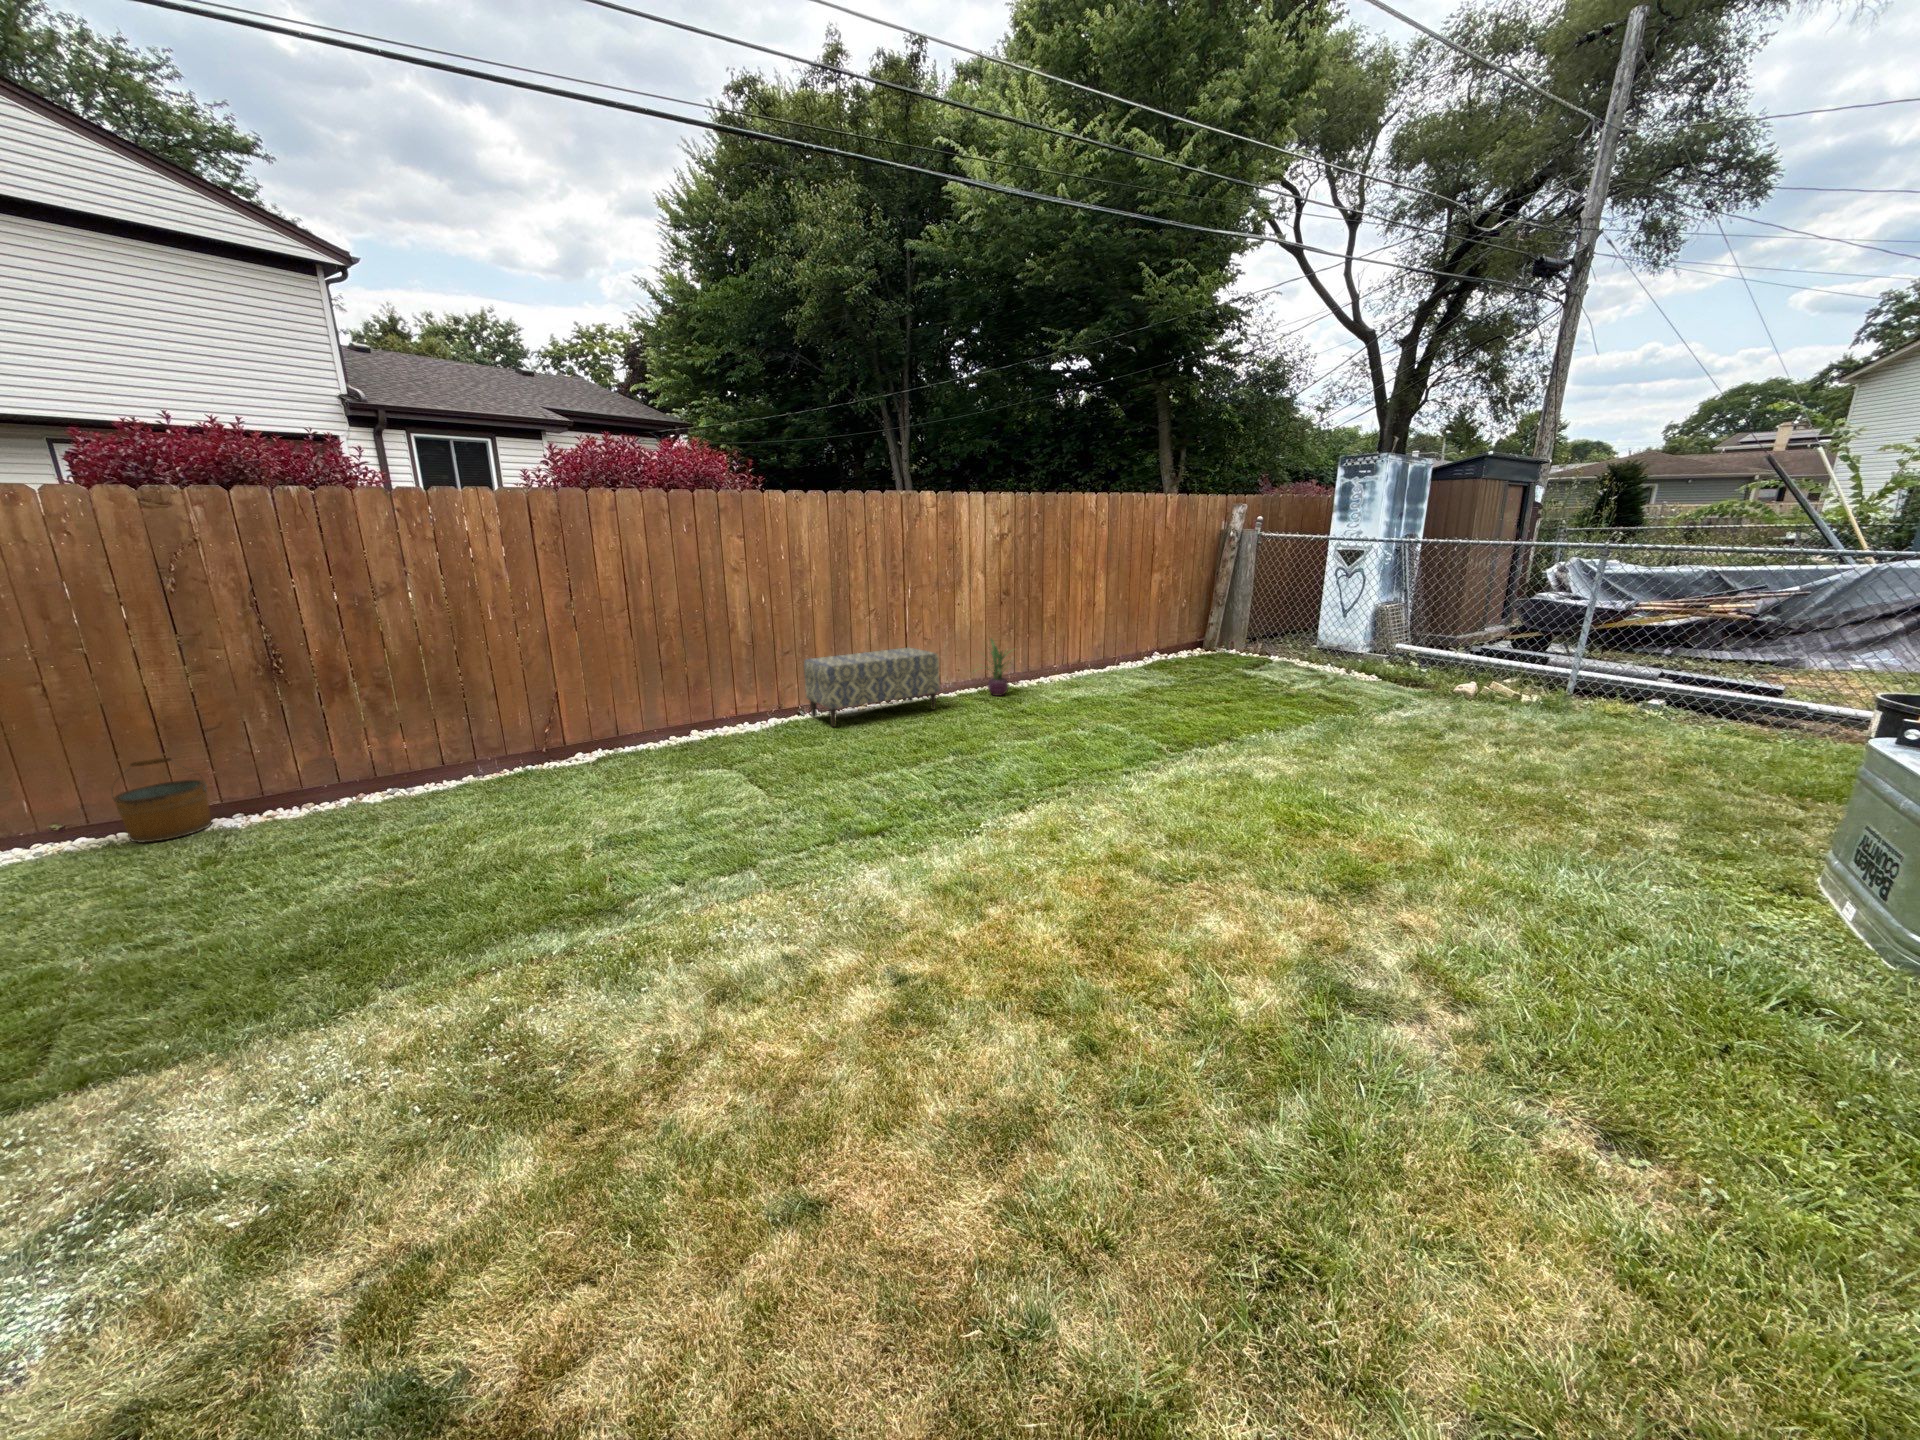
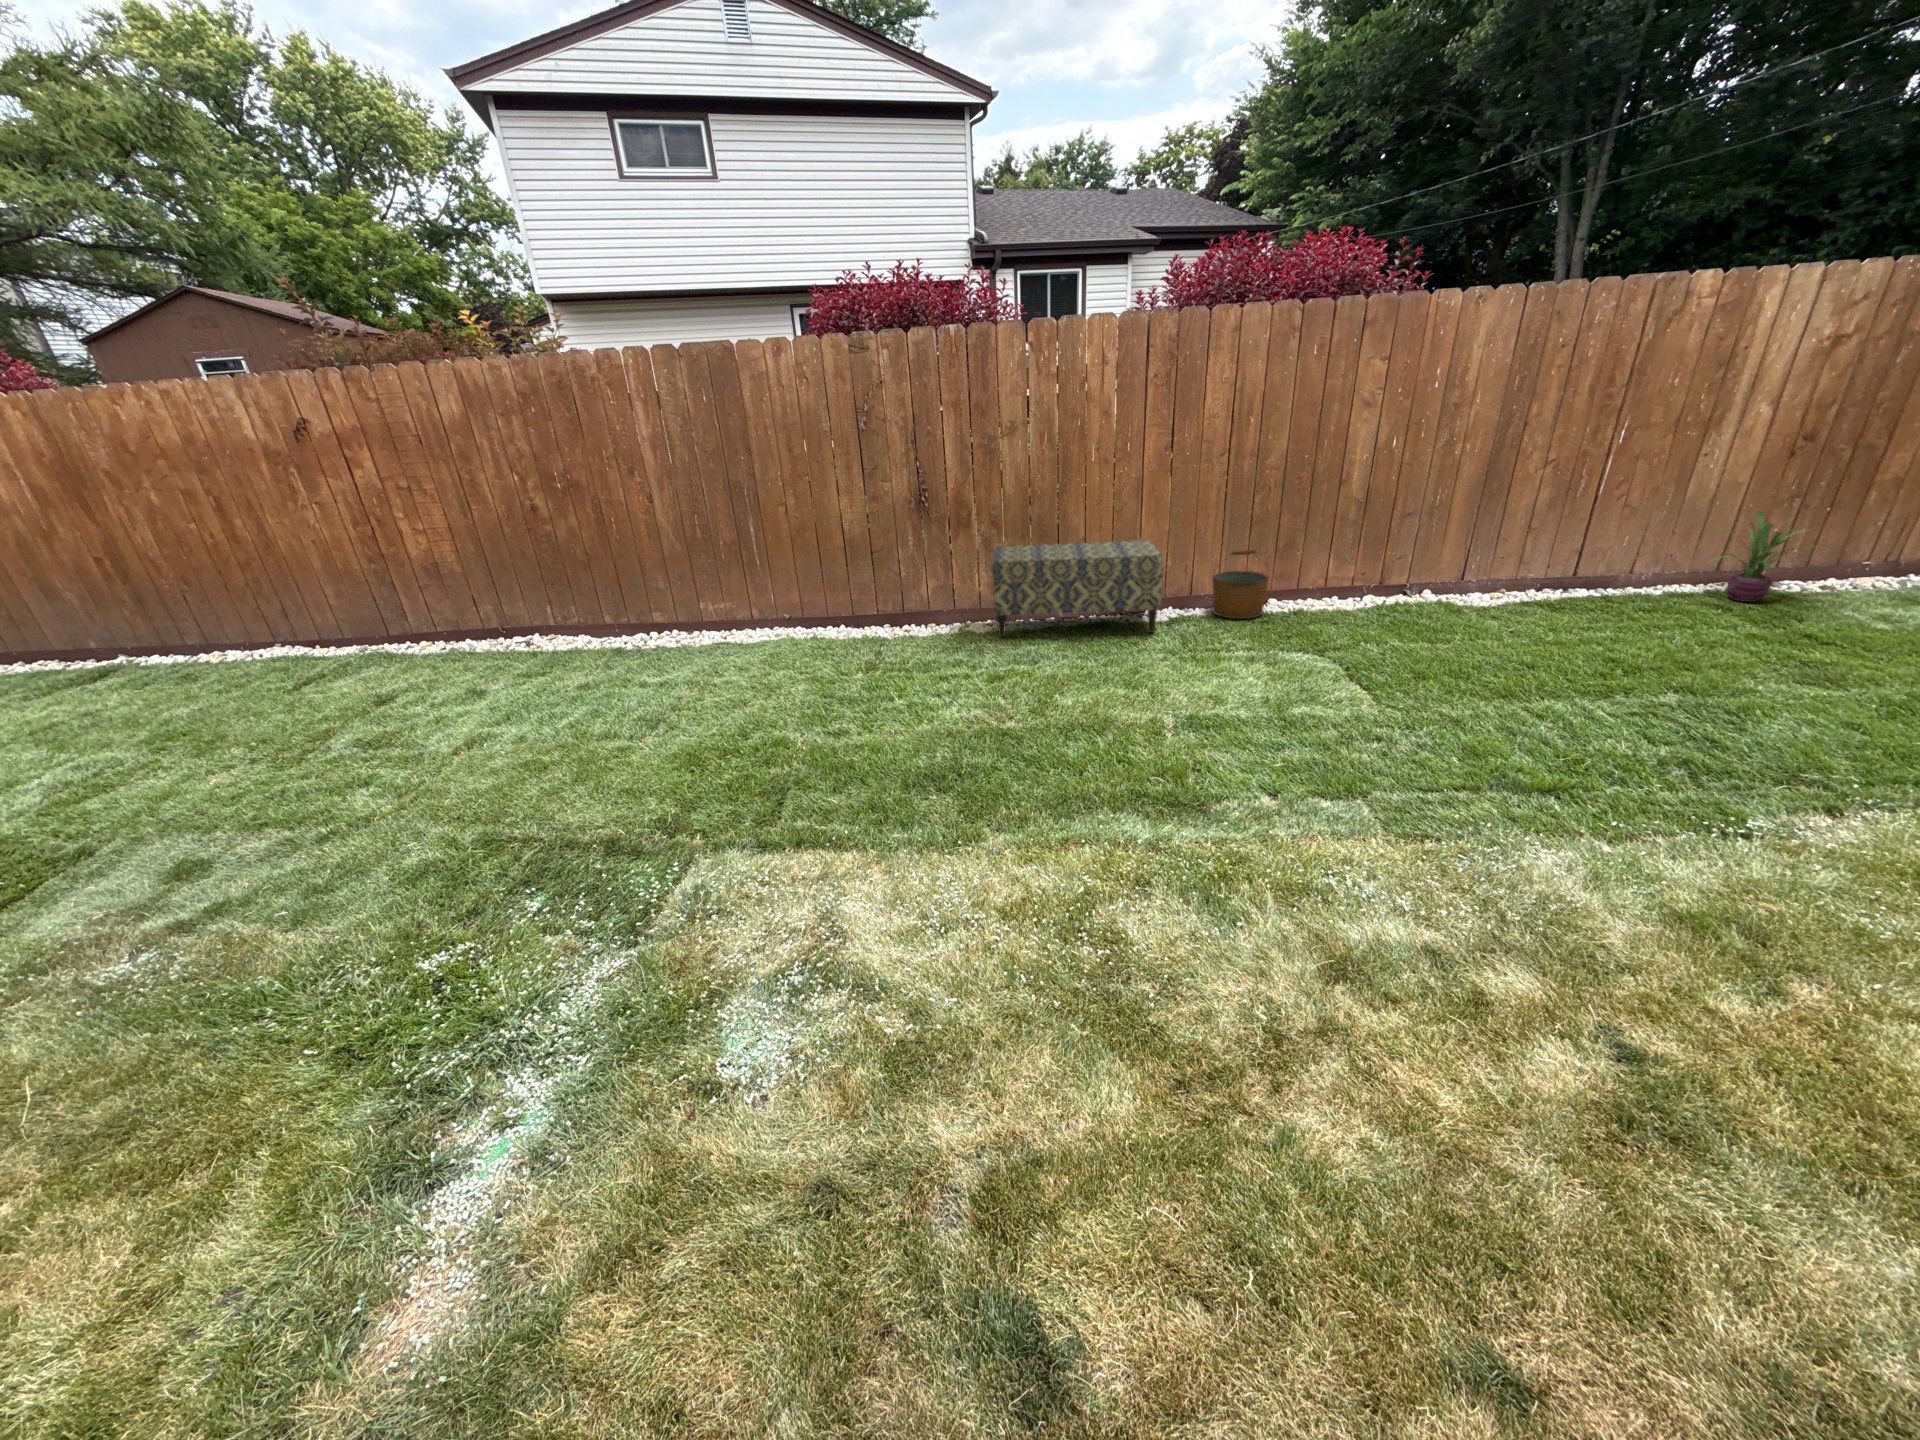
bench: present [804,647,940,727] -> present [992,540,1164,637]
bucket: present [113,758,212,843] -> present [1212,550,1269,619]

